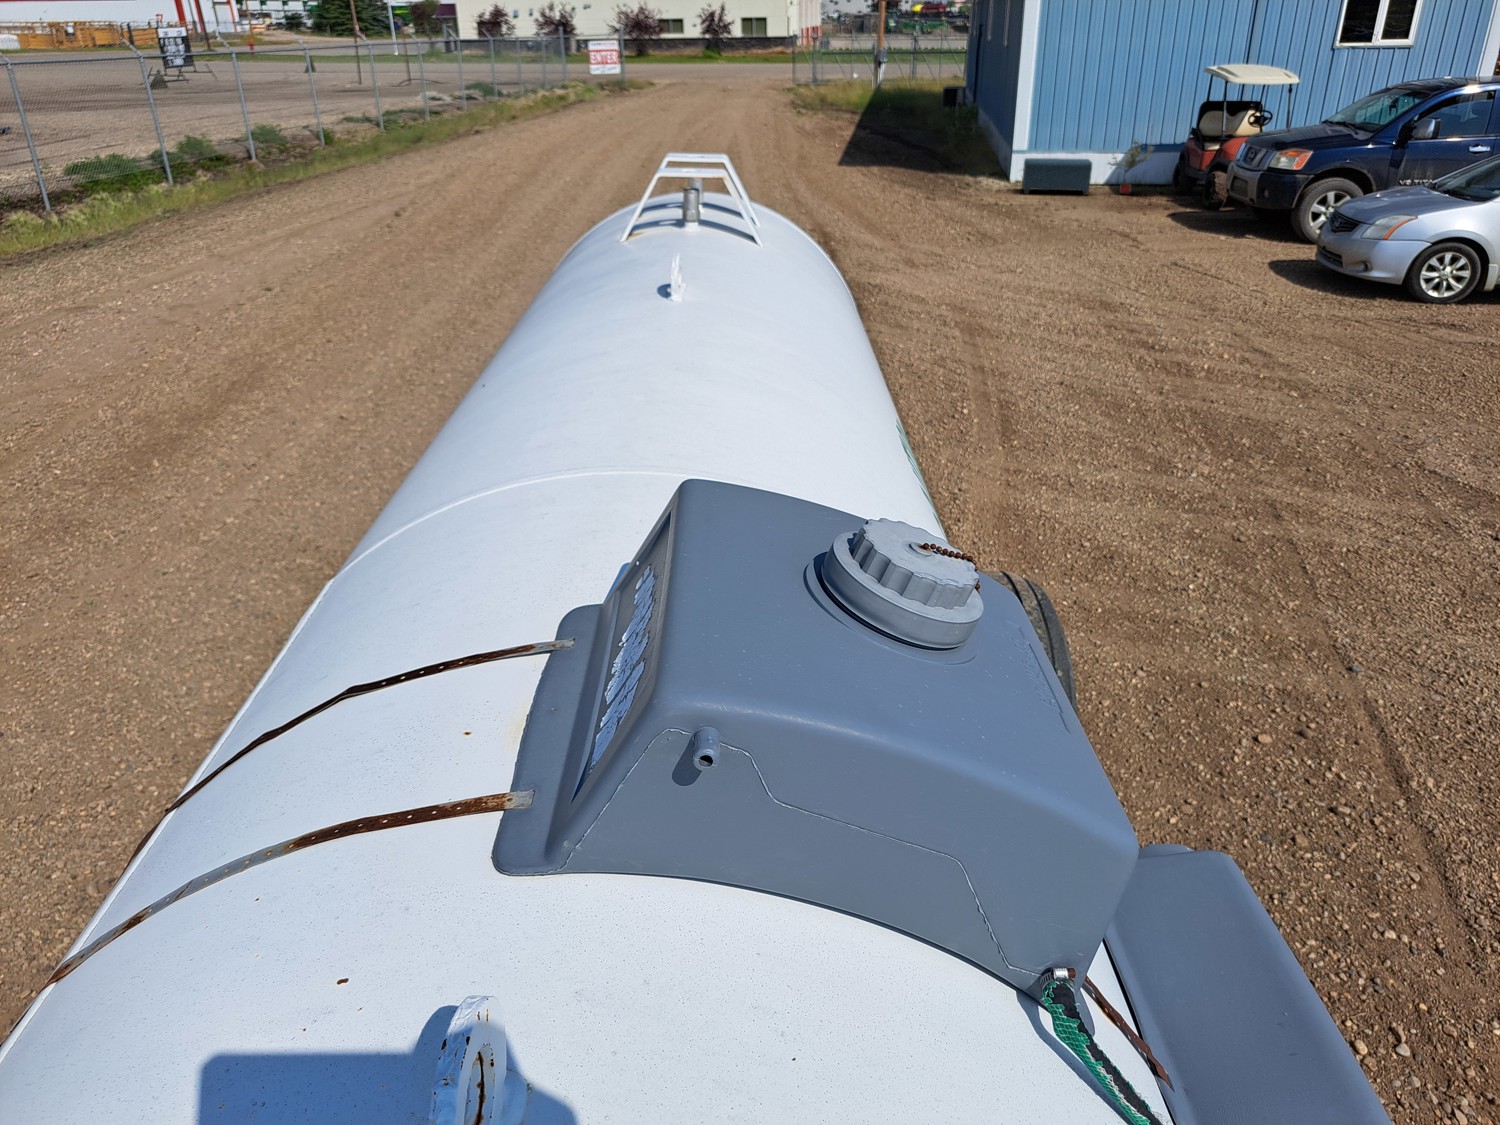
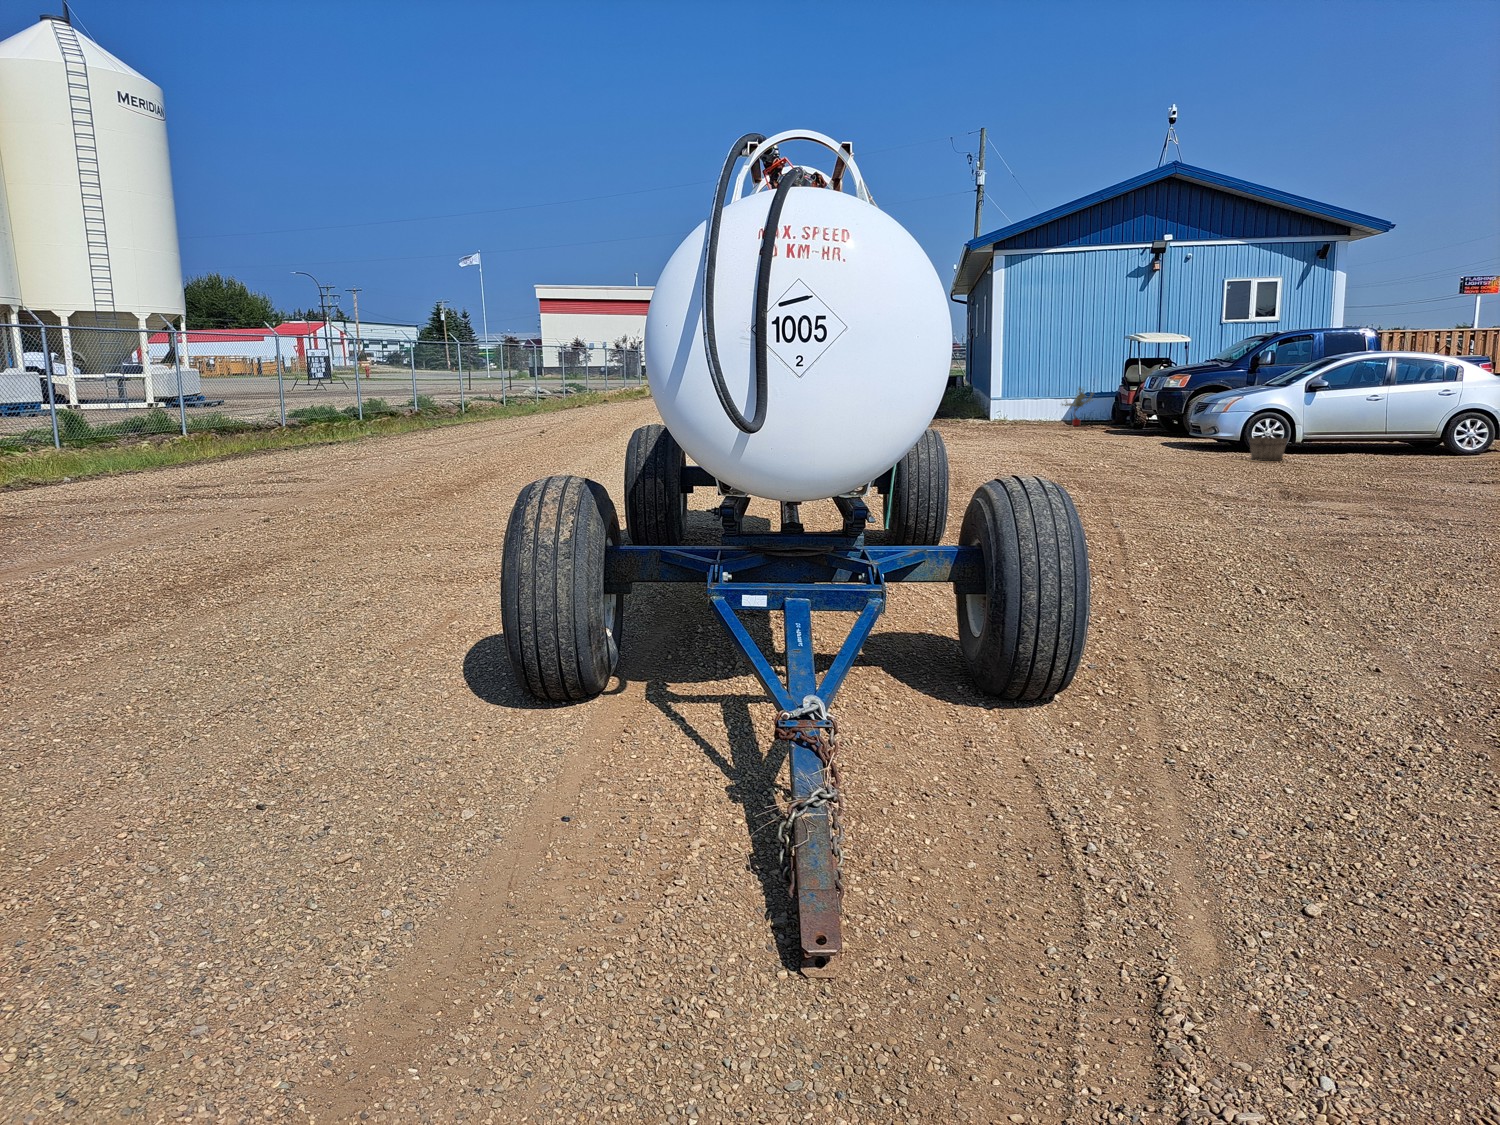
bench: present [1022,158,1092,195] -> none [998,402,1049,426]
wooden bucket: none [1416,273,1479,323] -> present [1249,436,1287,461]

